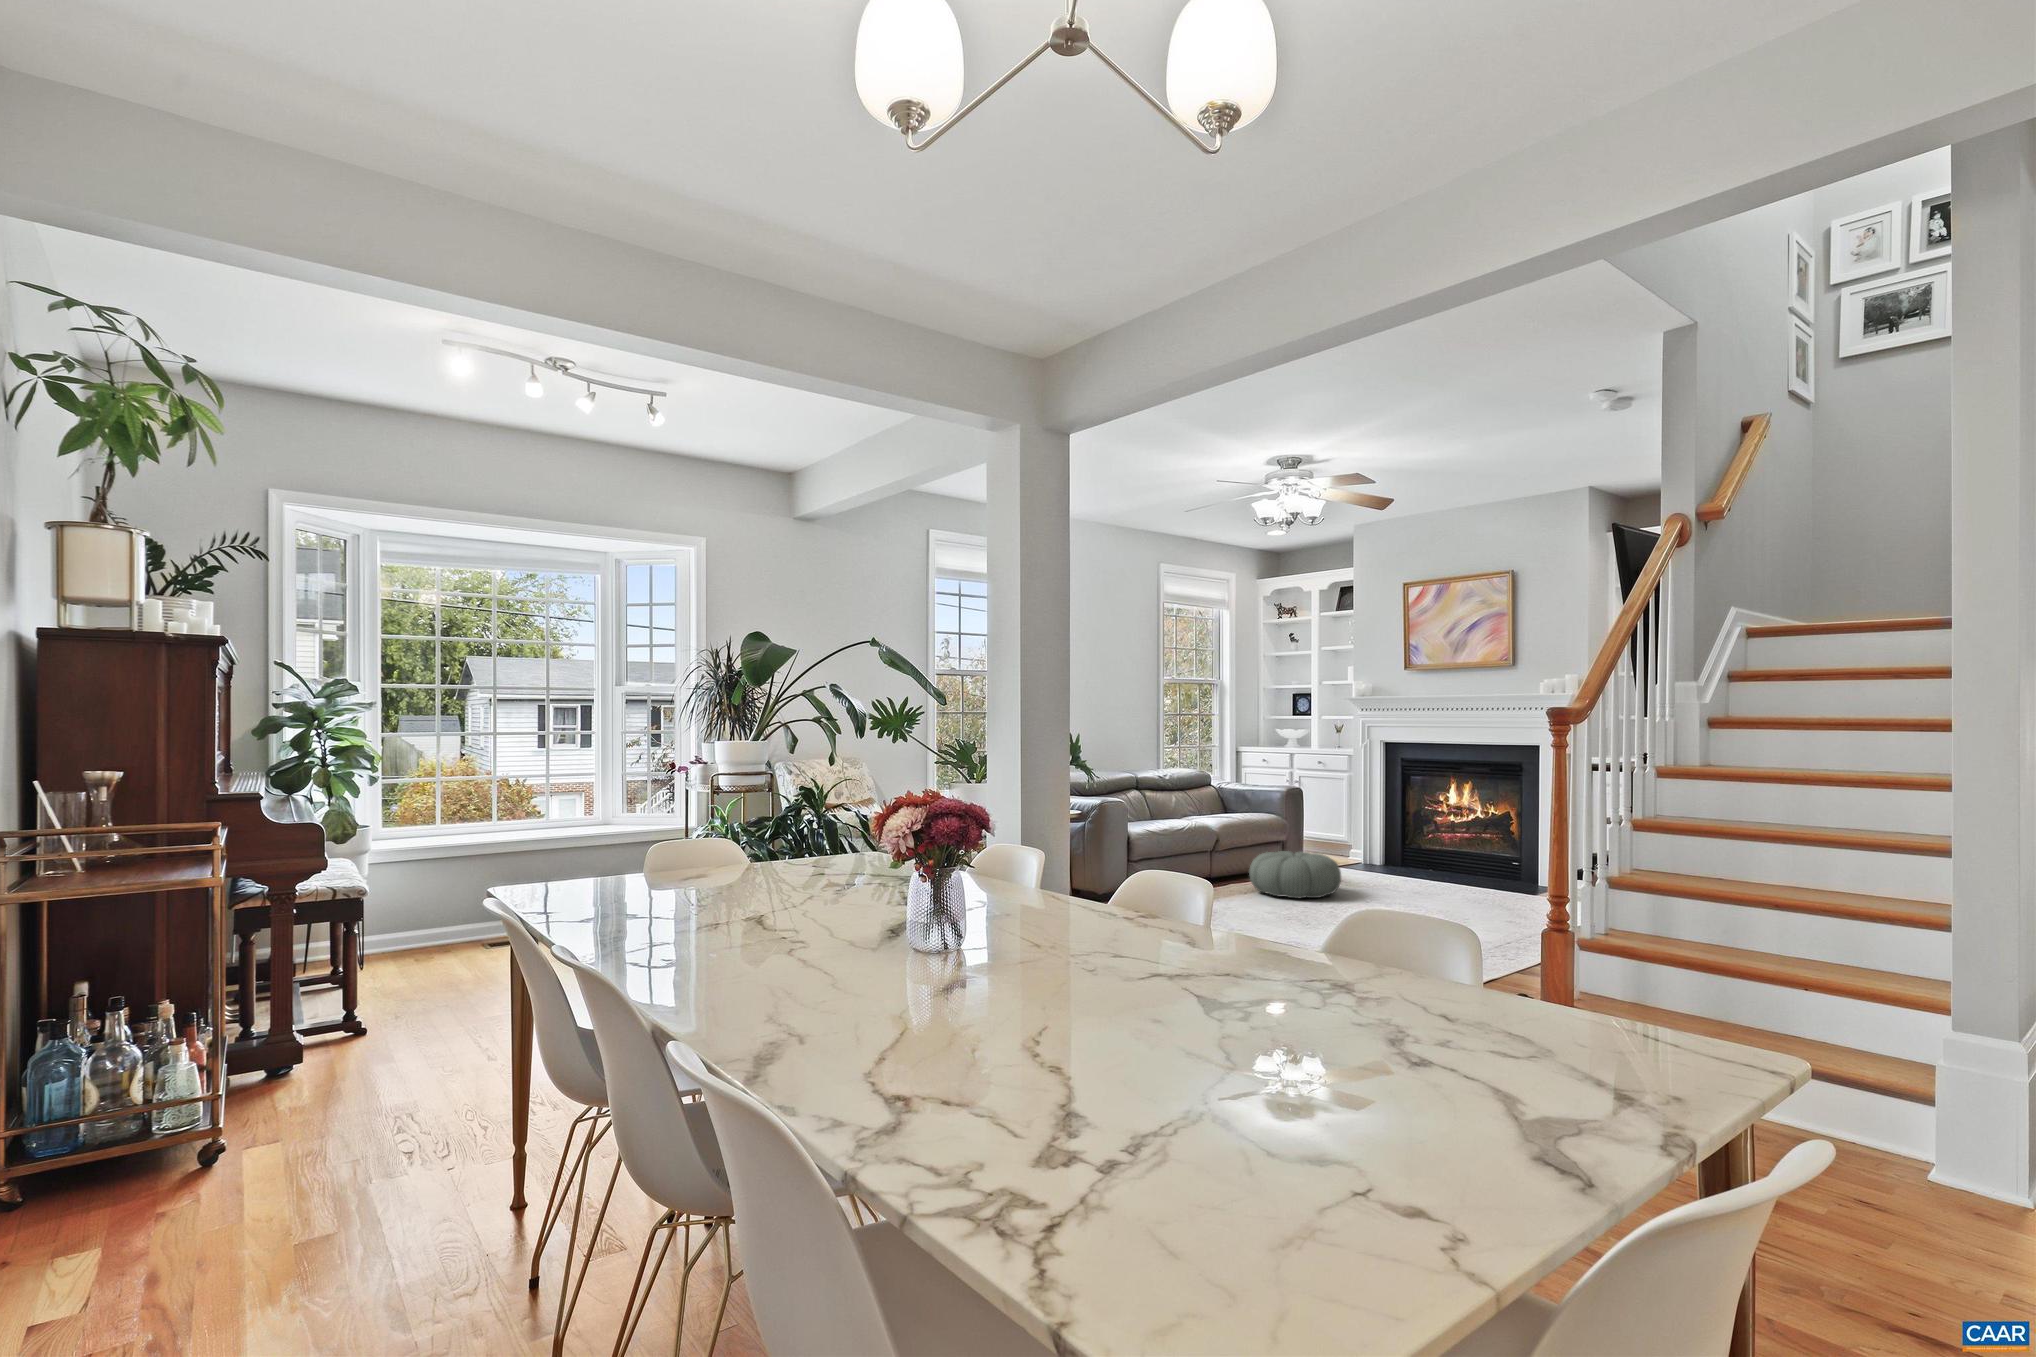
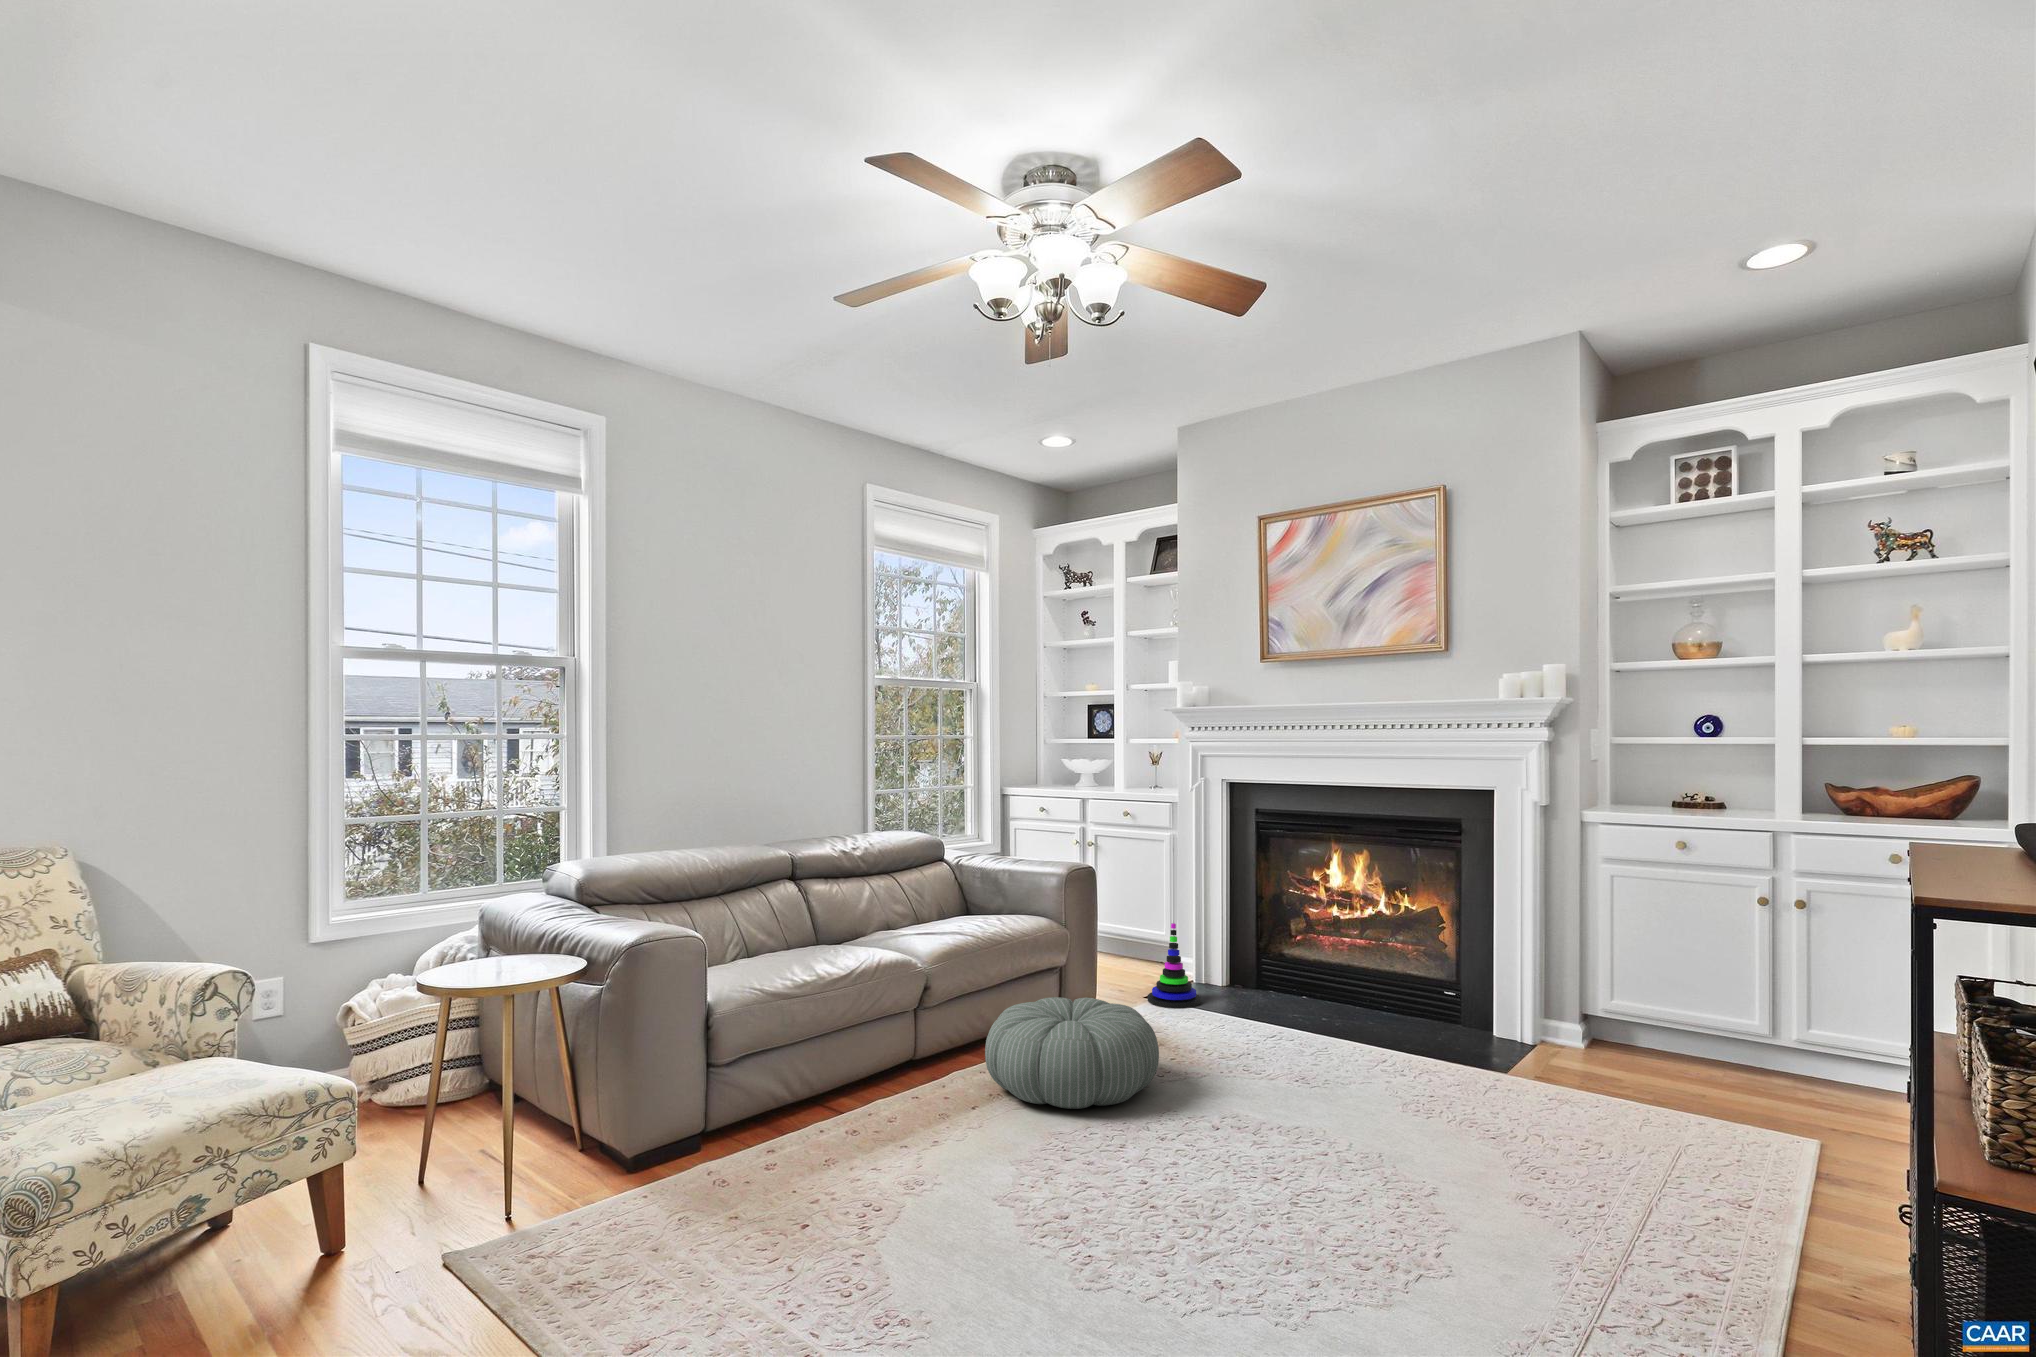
stacking toy: none [1335,825,1367,872] -> present [1148,923,1201,1008]

